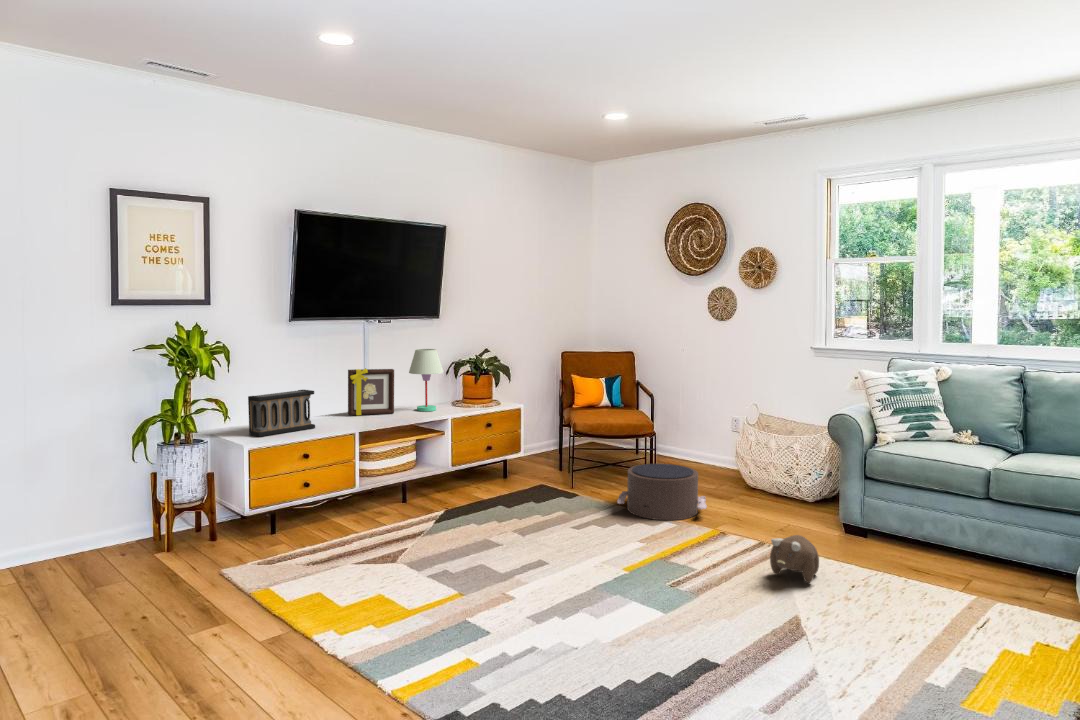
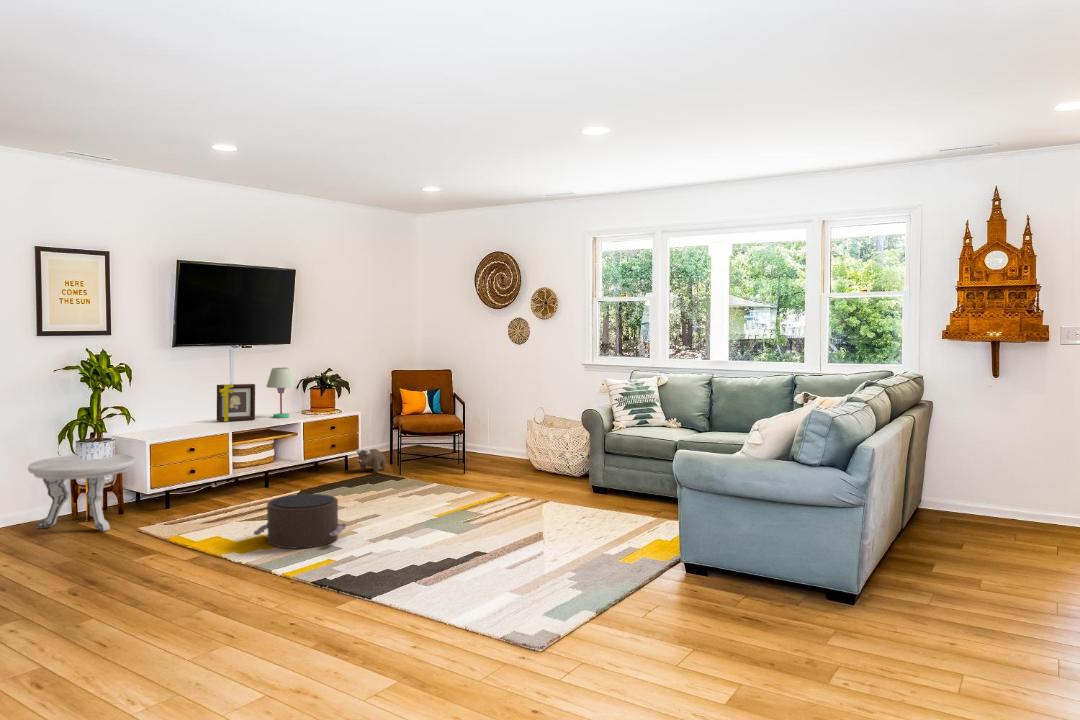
speaker: present [248,390,315,437] -> none [143,400,195,436]
side table: none [91,459,229,568] -> present [28,454,134,531]
pouf: present [617,464,707,520] -> present [254,494,346,548]
plush toy: present [770,535,819,583] -> present [356,449,386,472]

